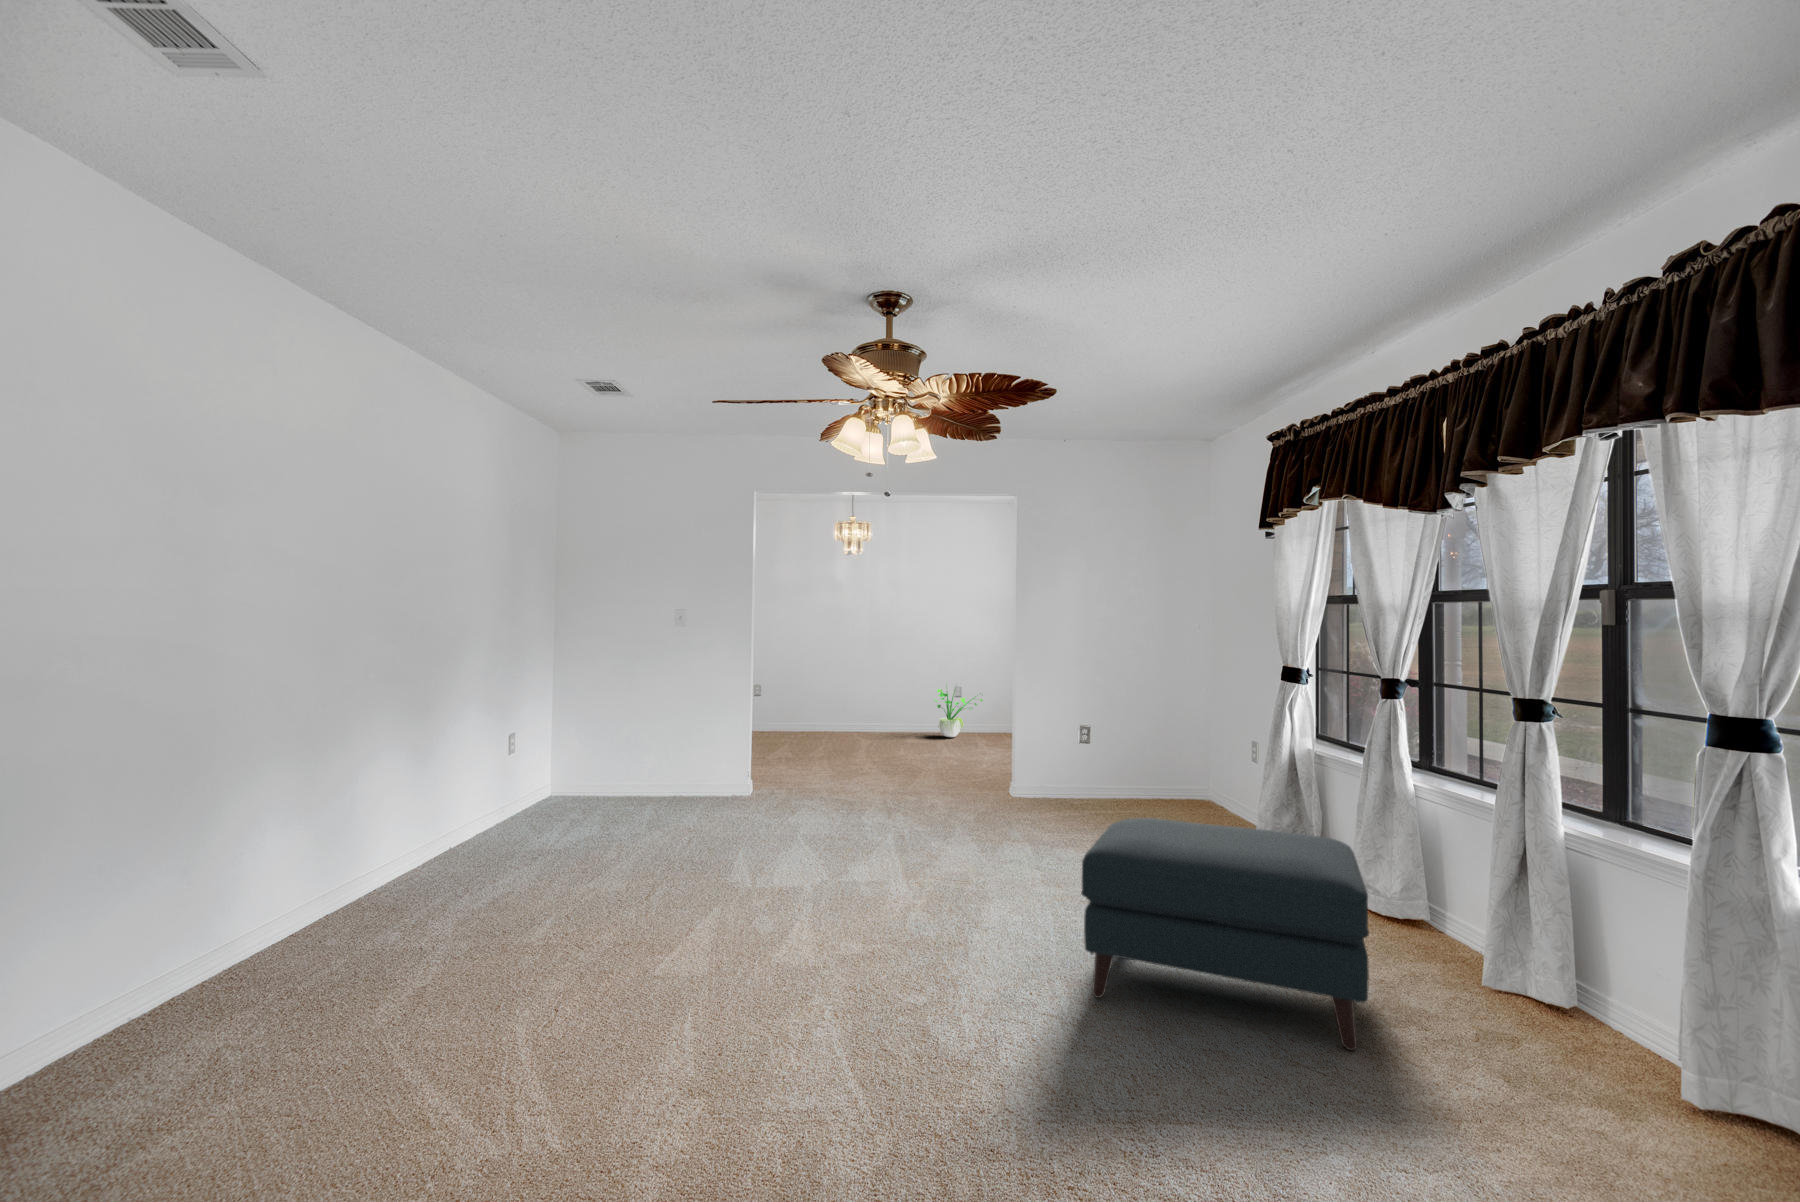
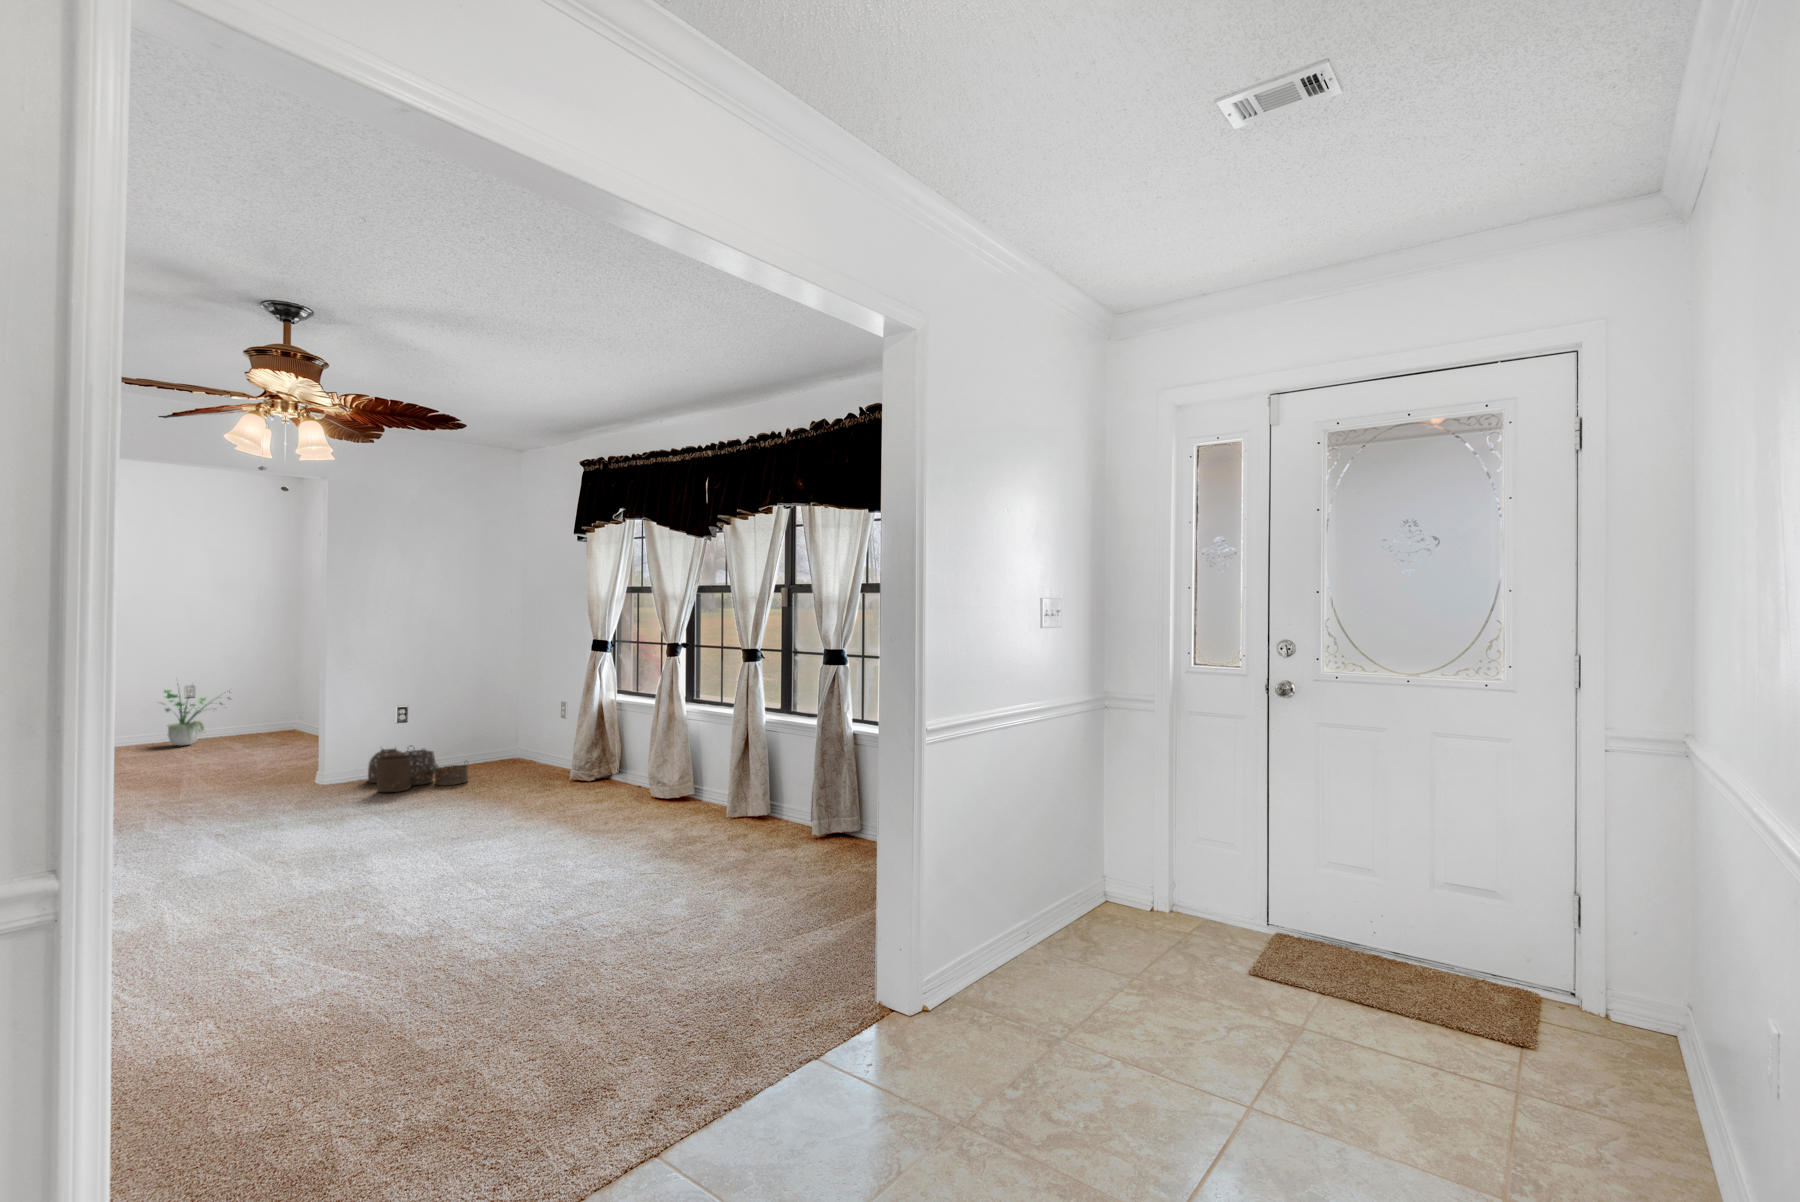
woven basket: none [1048,767,1141,823] -> present [368,745,468,792]
ottoman: present [1081,818,1369,1051] -> none [492,746,680,880]

